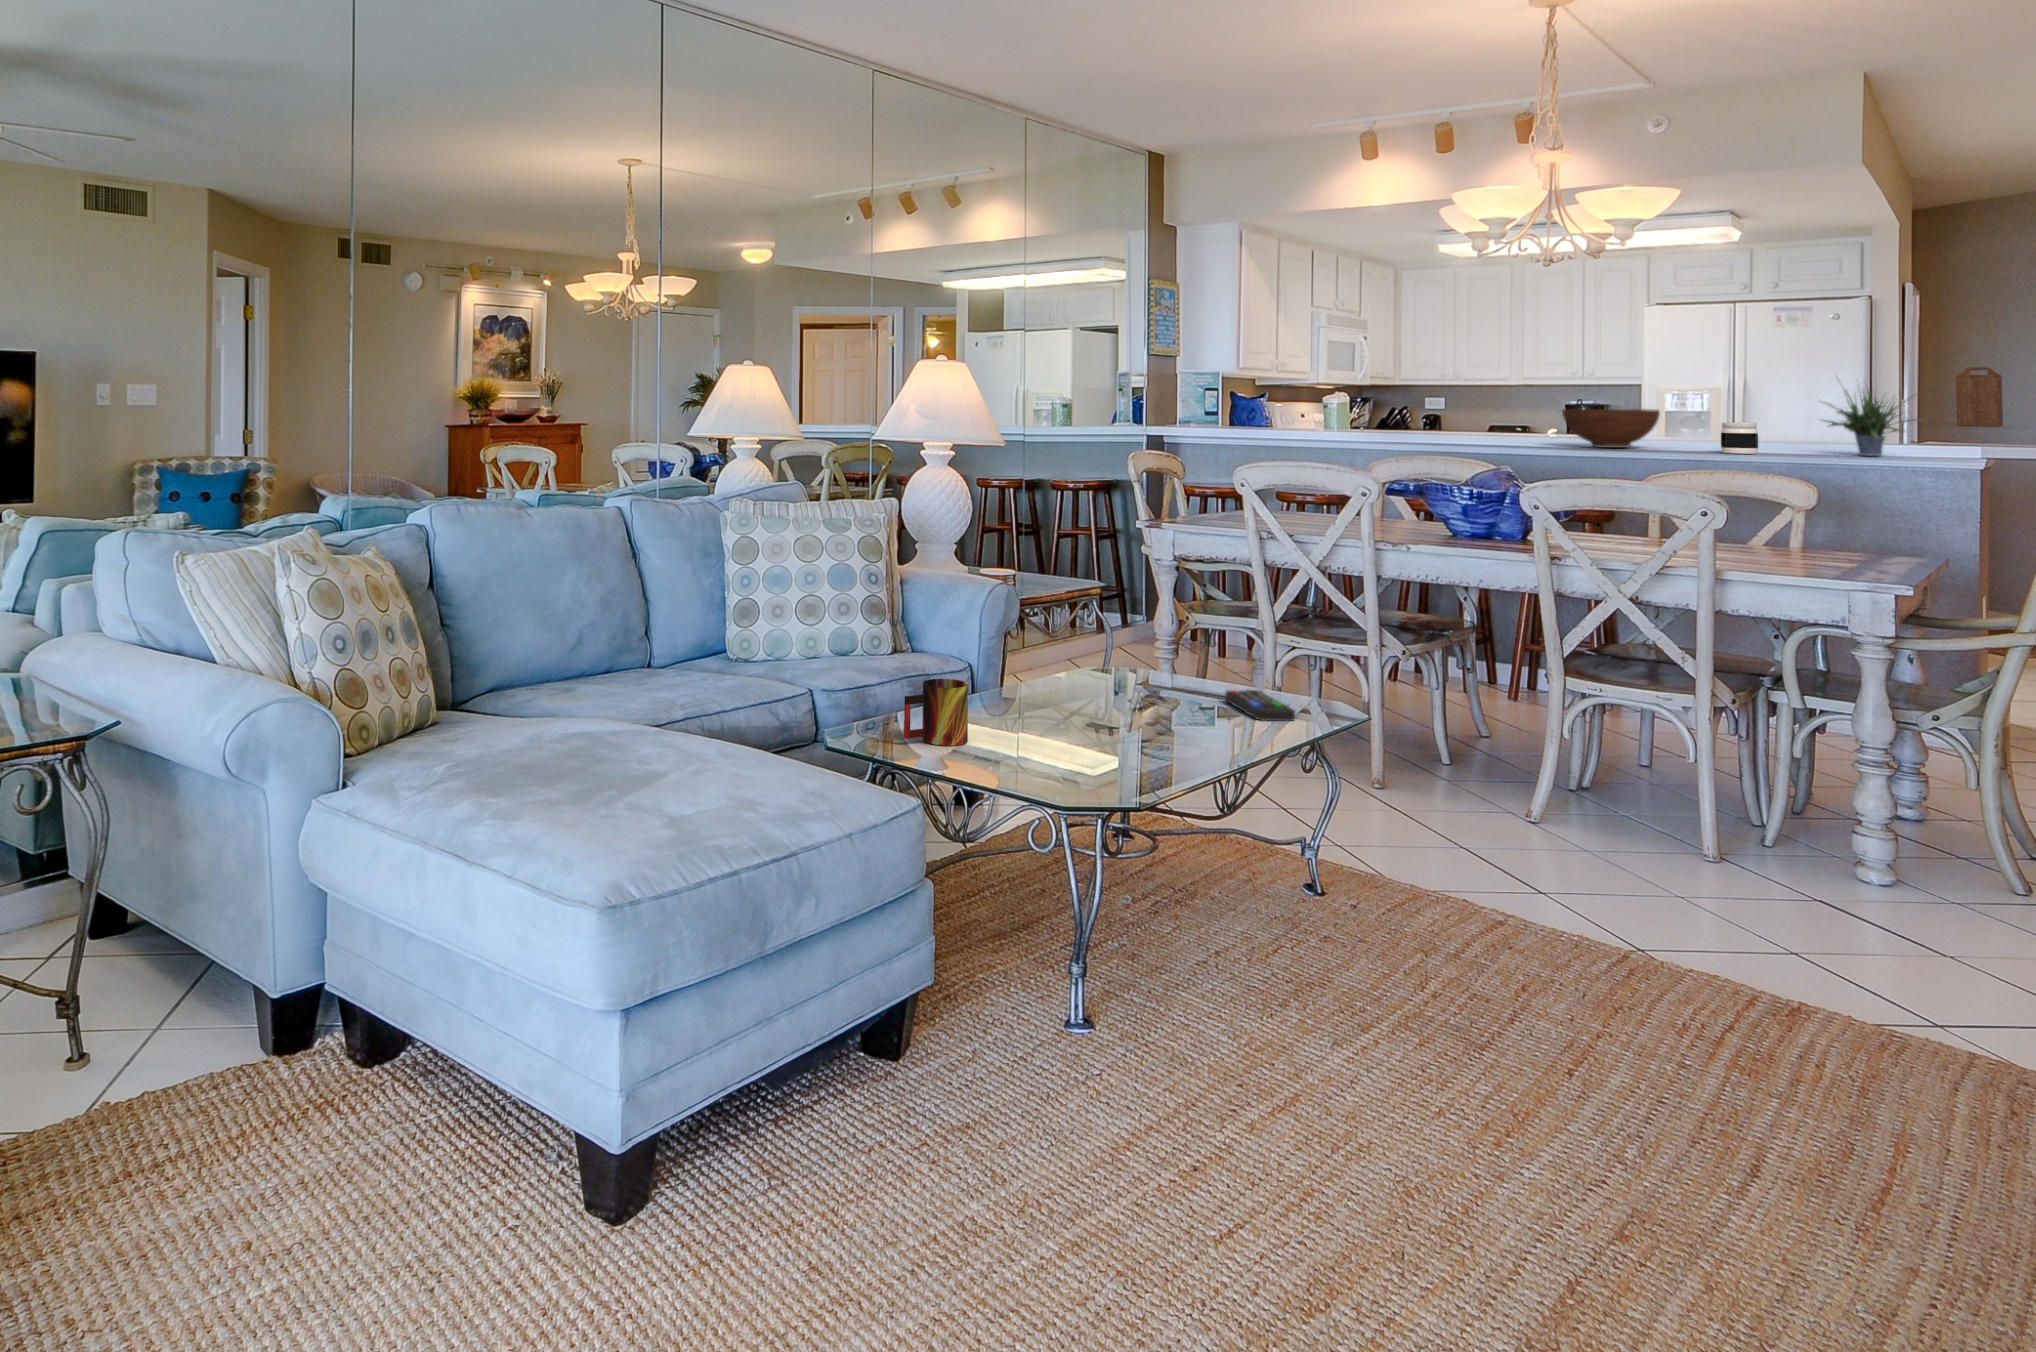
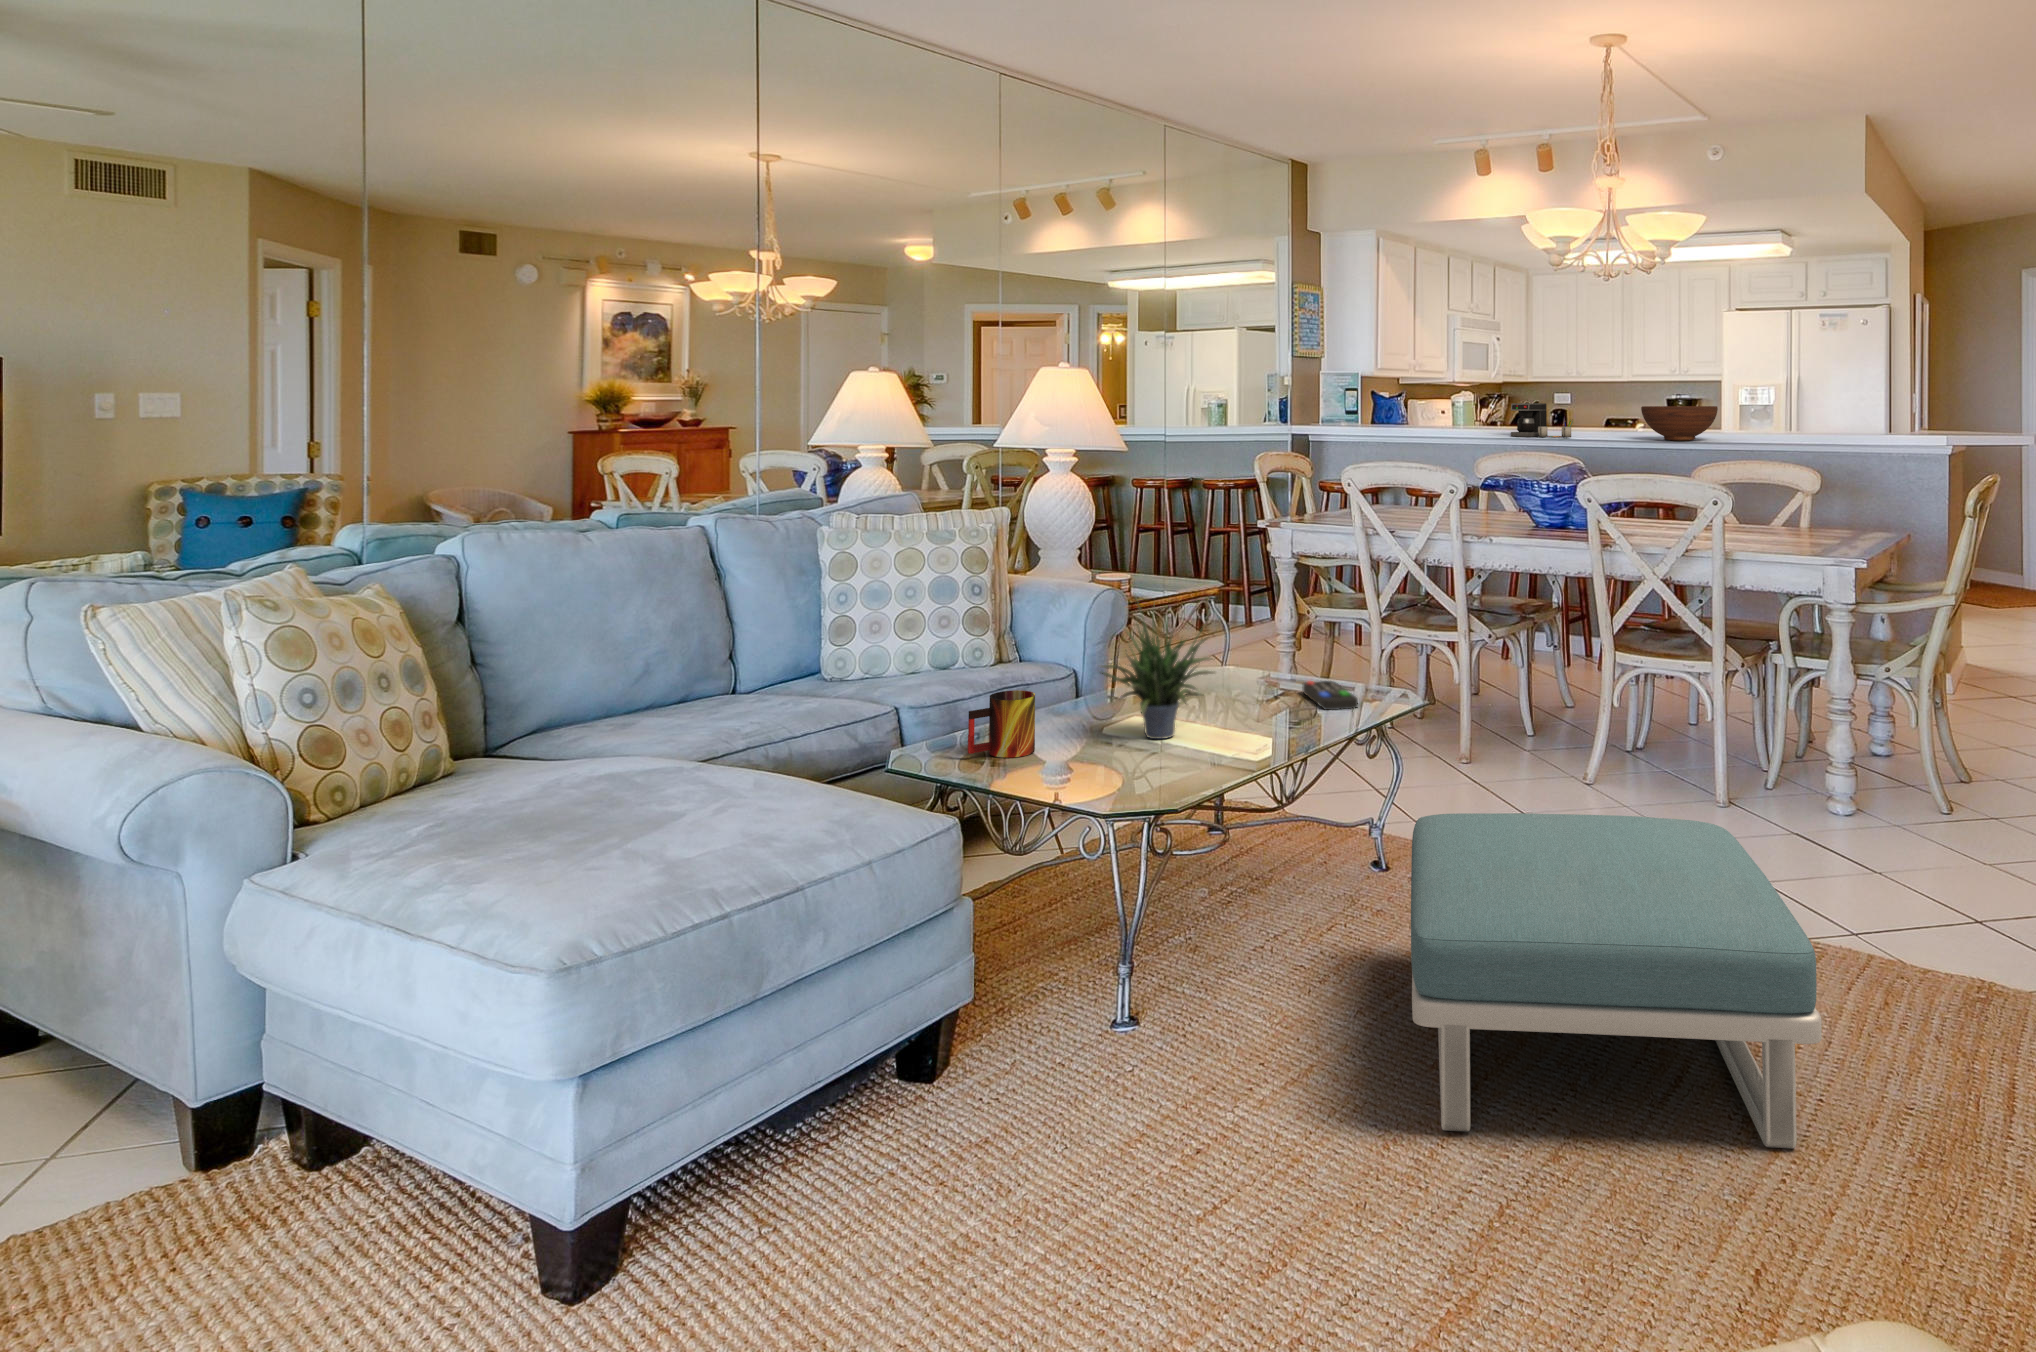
cutting board: present [1956,367,2003,426] -> none [1960,365,1993,414]
potted plant: present [1826,377,1915,456] -> present [1101,600,1215,739]
coffee maker: none [1399,404,1476,442] -> present [1511,403,1573,437]
jar: present [1721,422,1758,454] -> none [1762,417,1790,444]
footstool: none [1385,842,1963,1267] -> present [1411,813,1822,1149]

